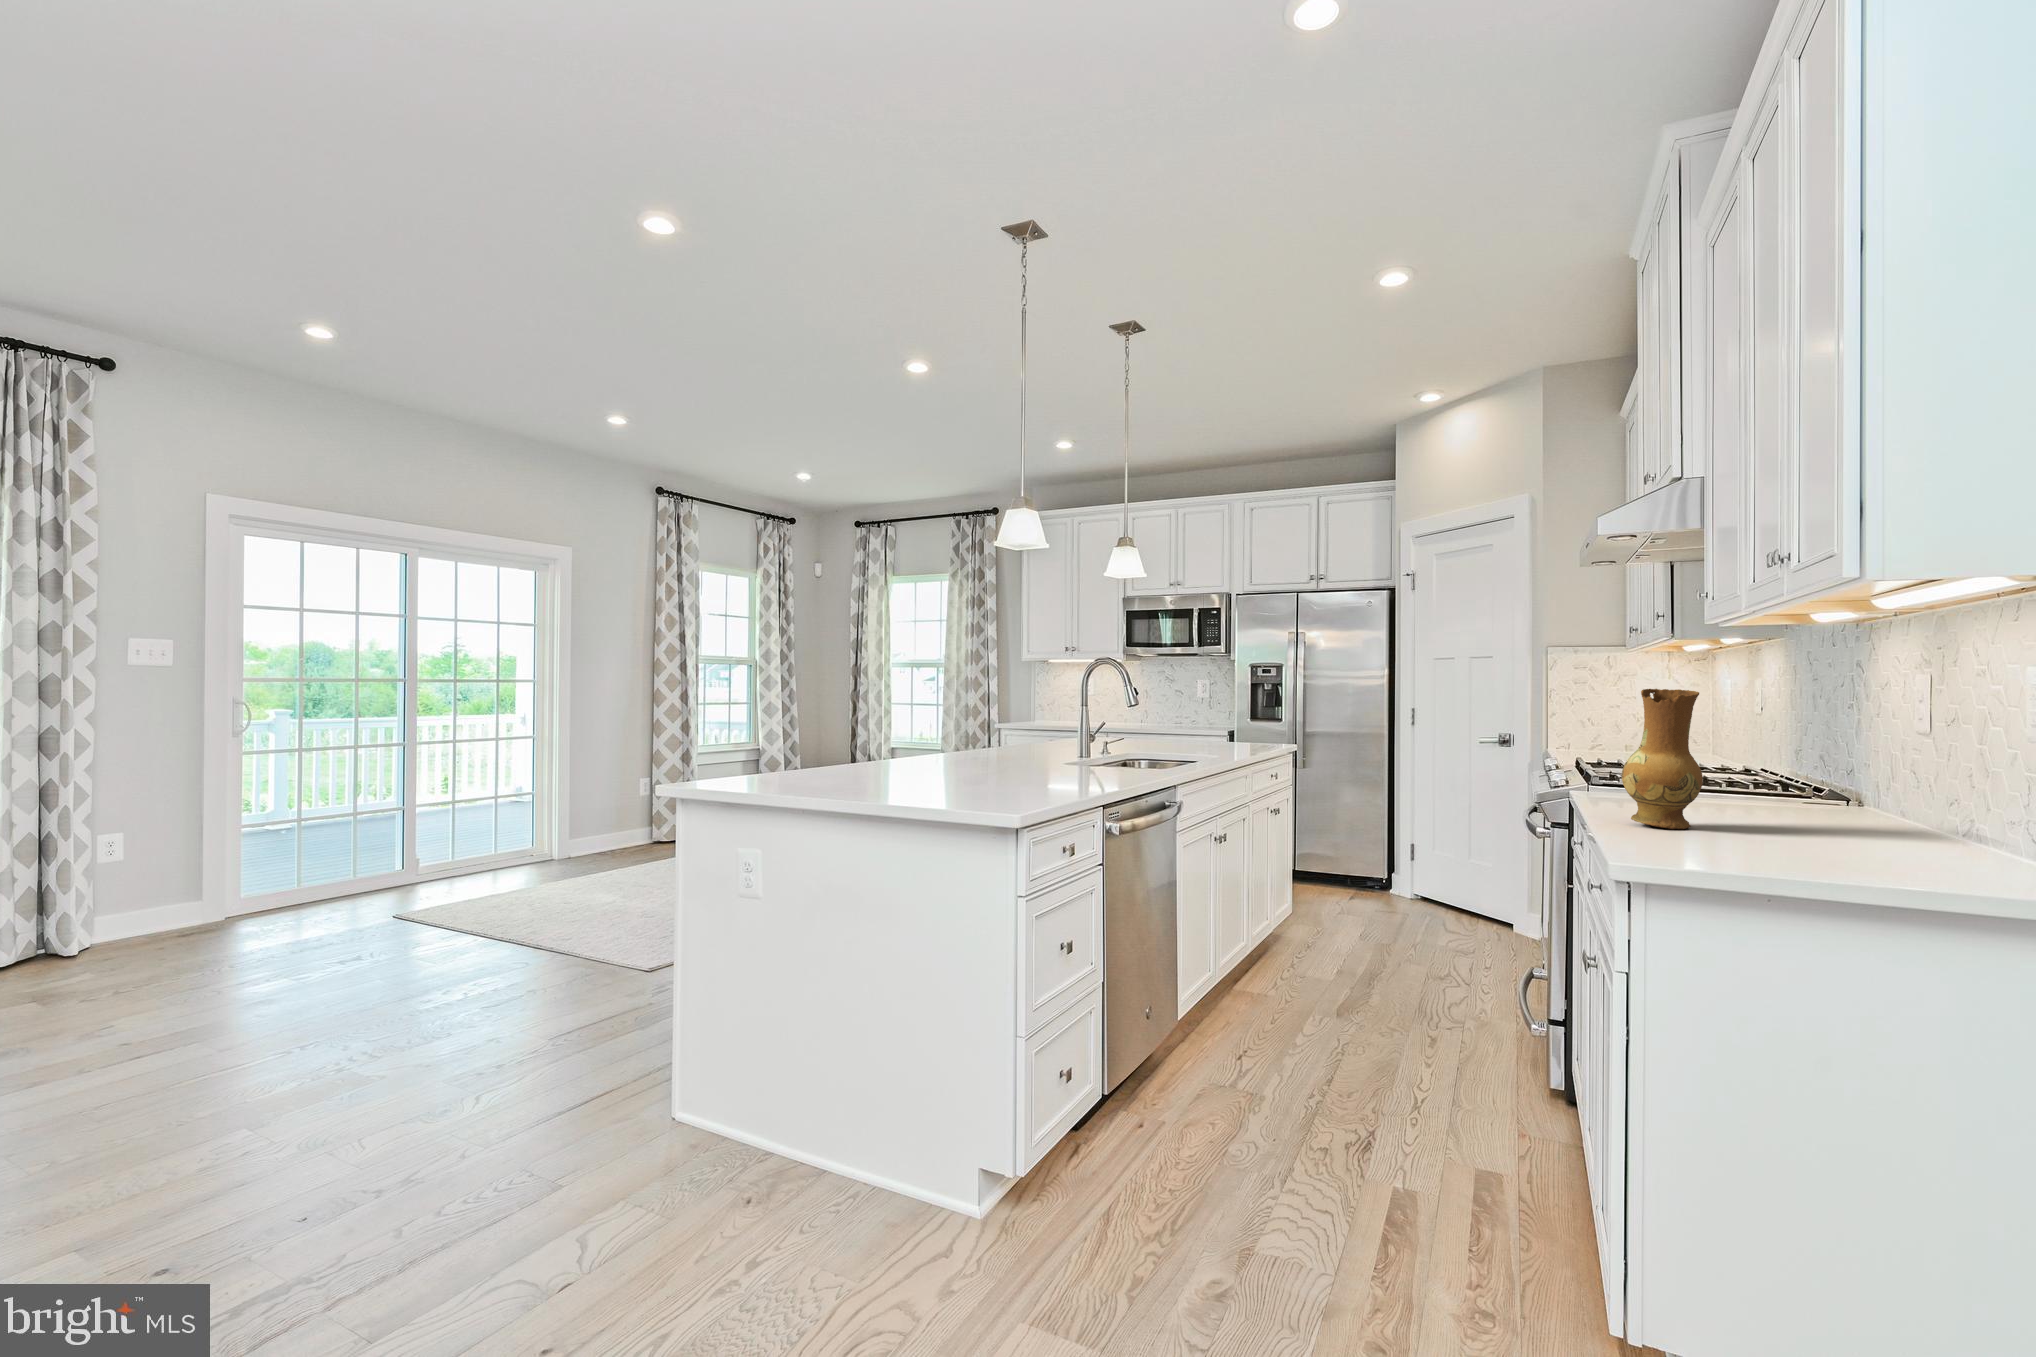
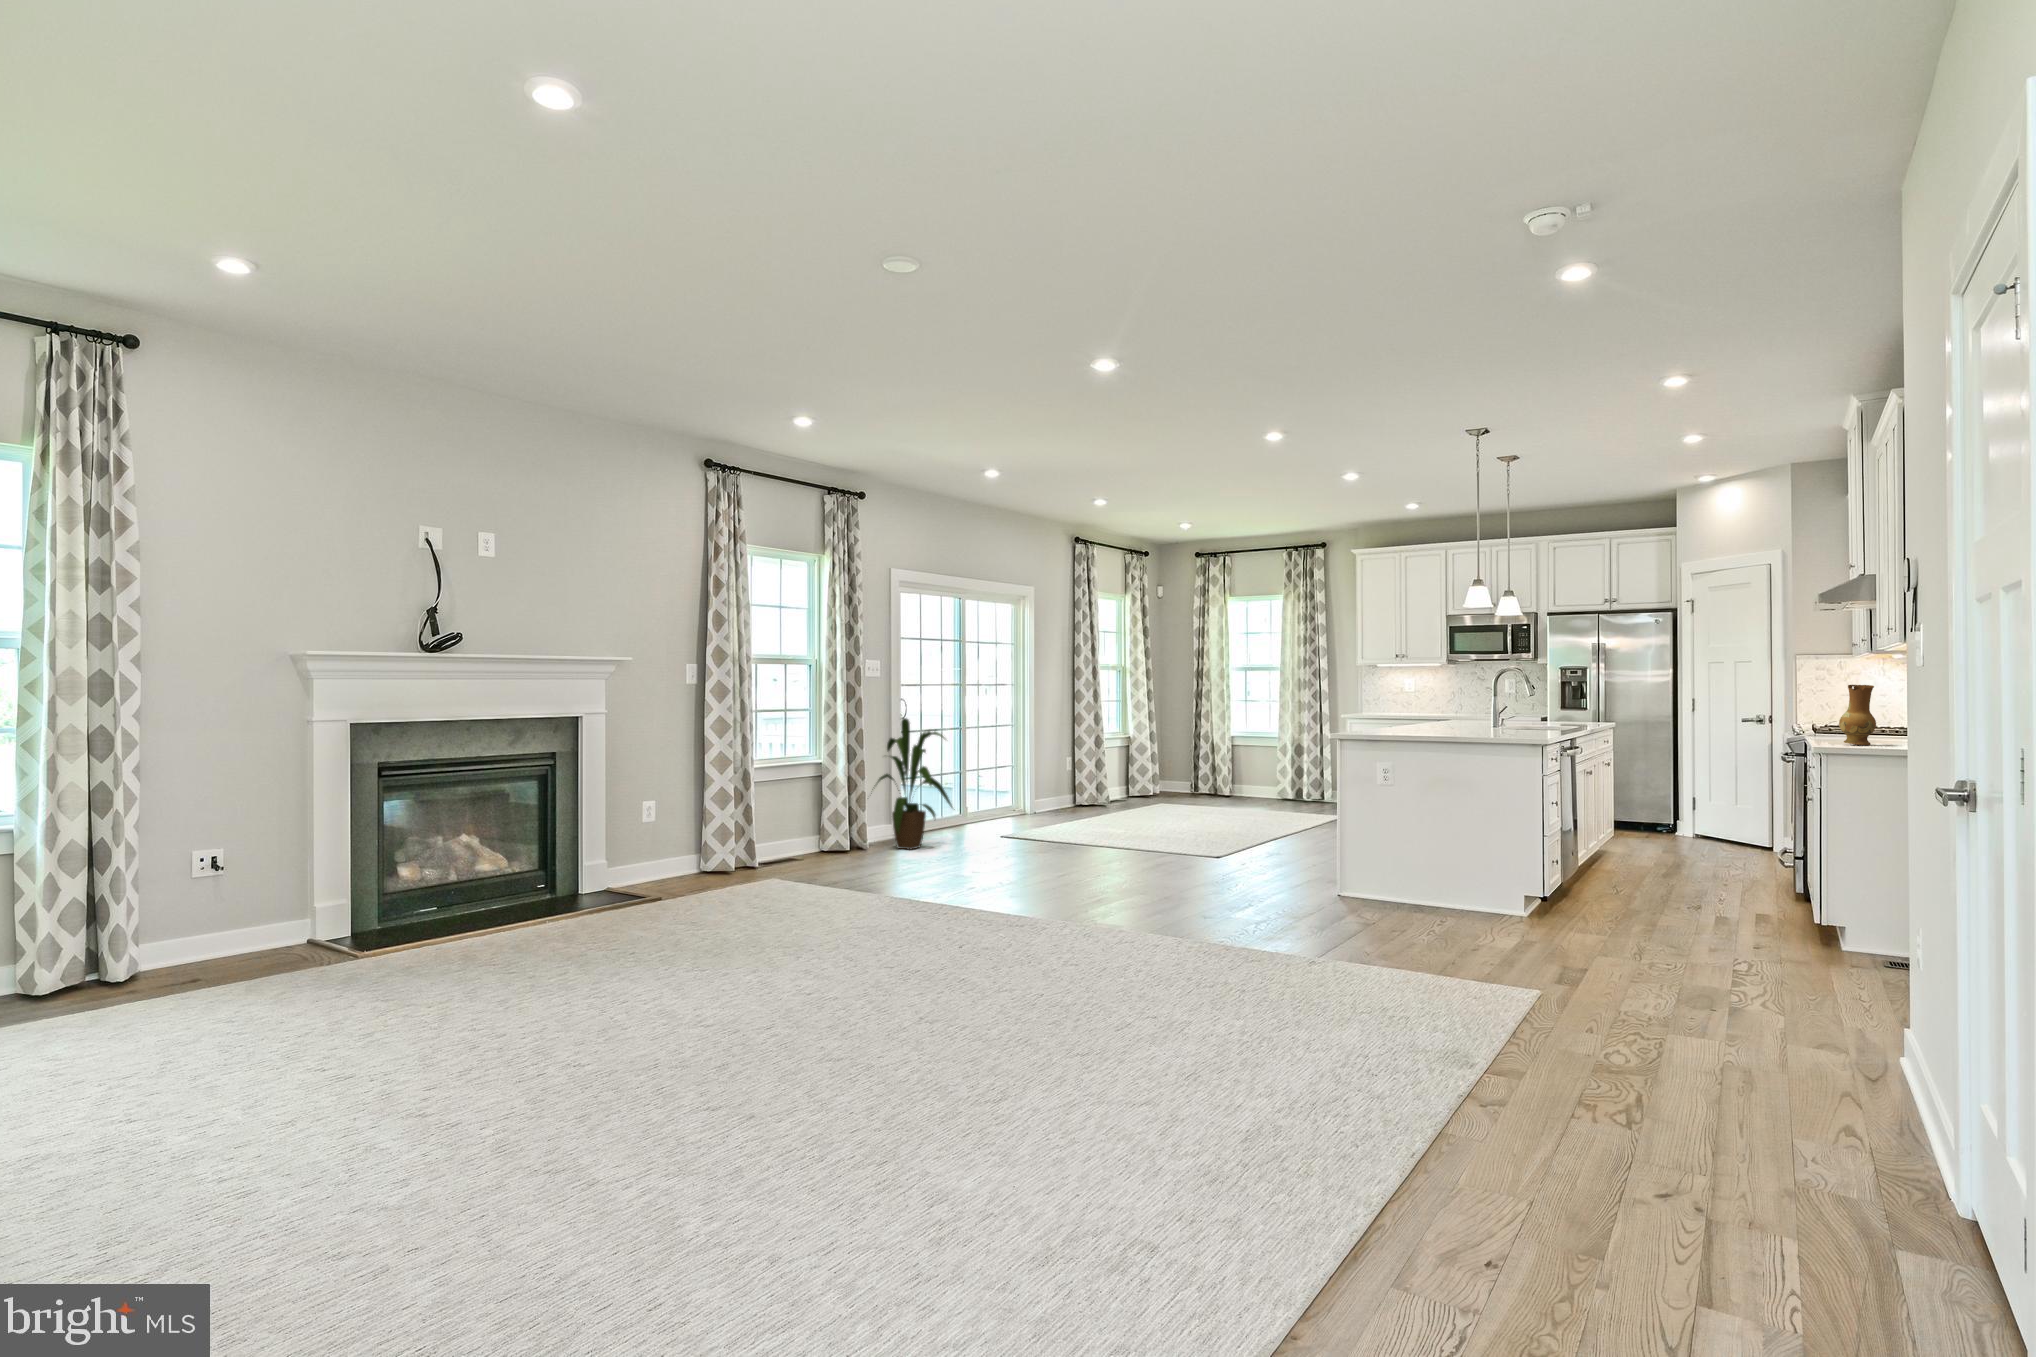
house plant: none [89,734,272,951] -> present [871,718,952,850]

